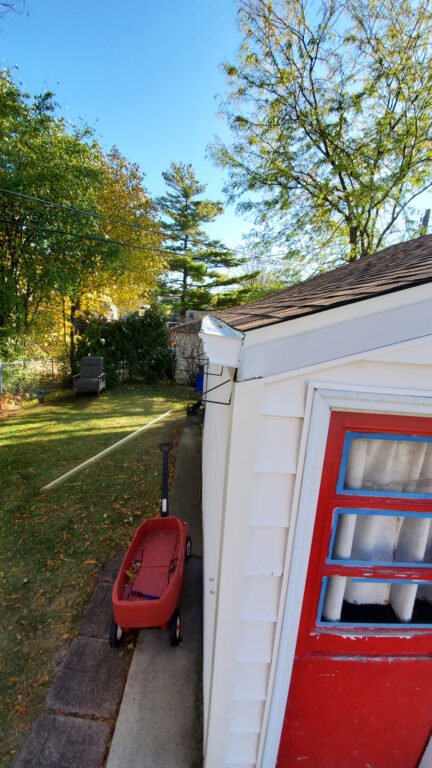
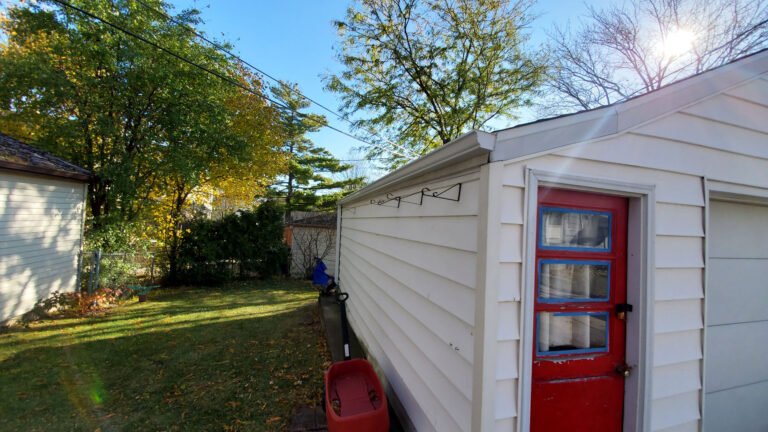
chair: present [72,357,106,397] -> none [179,251,215,294]

